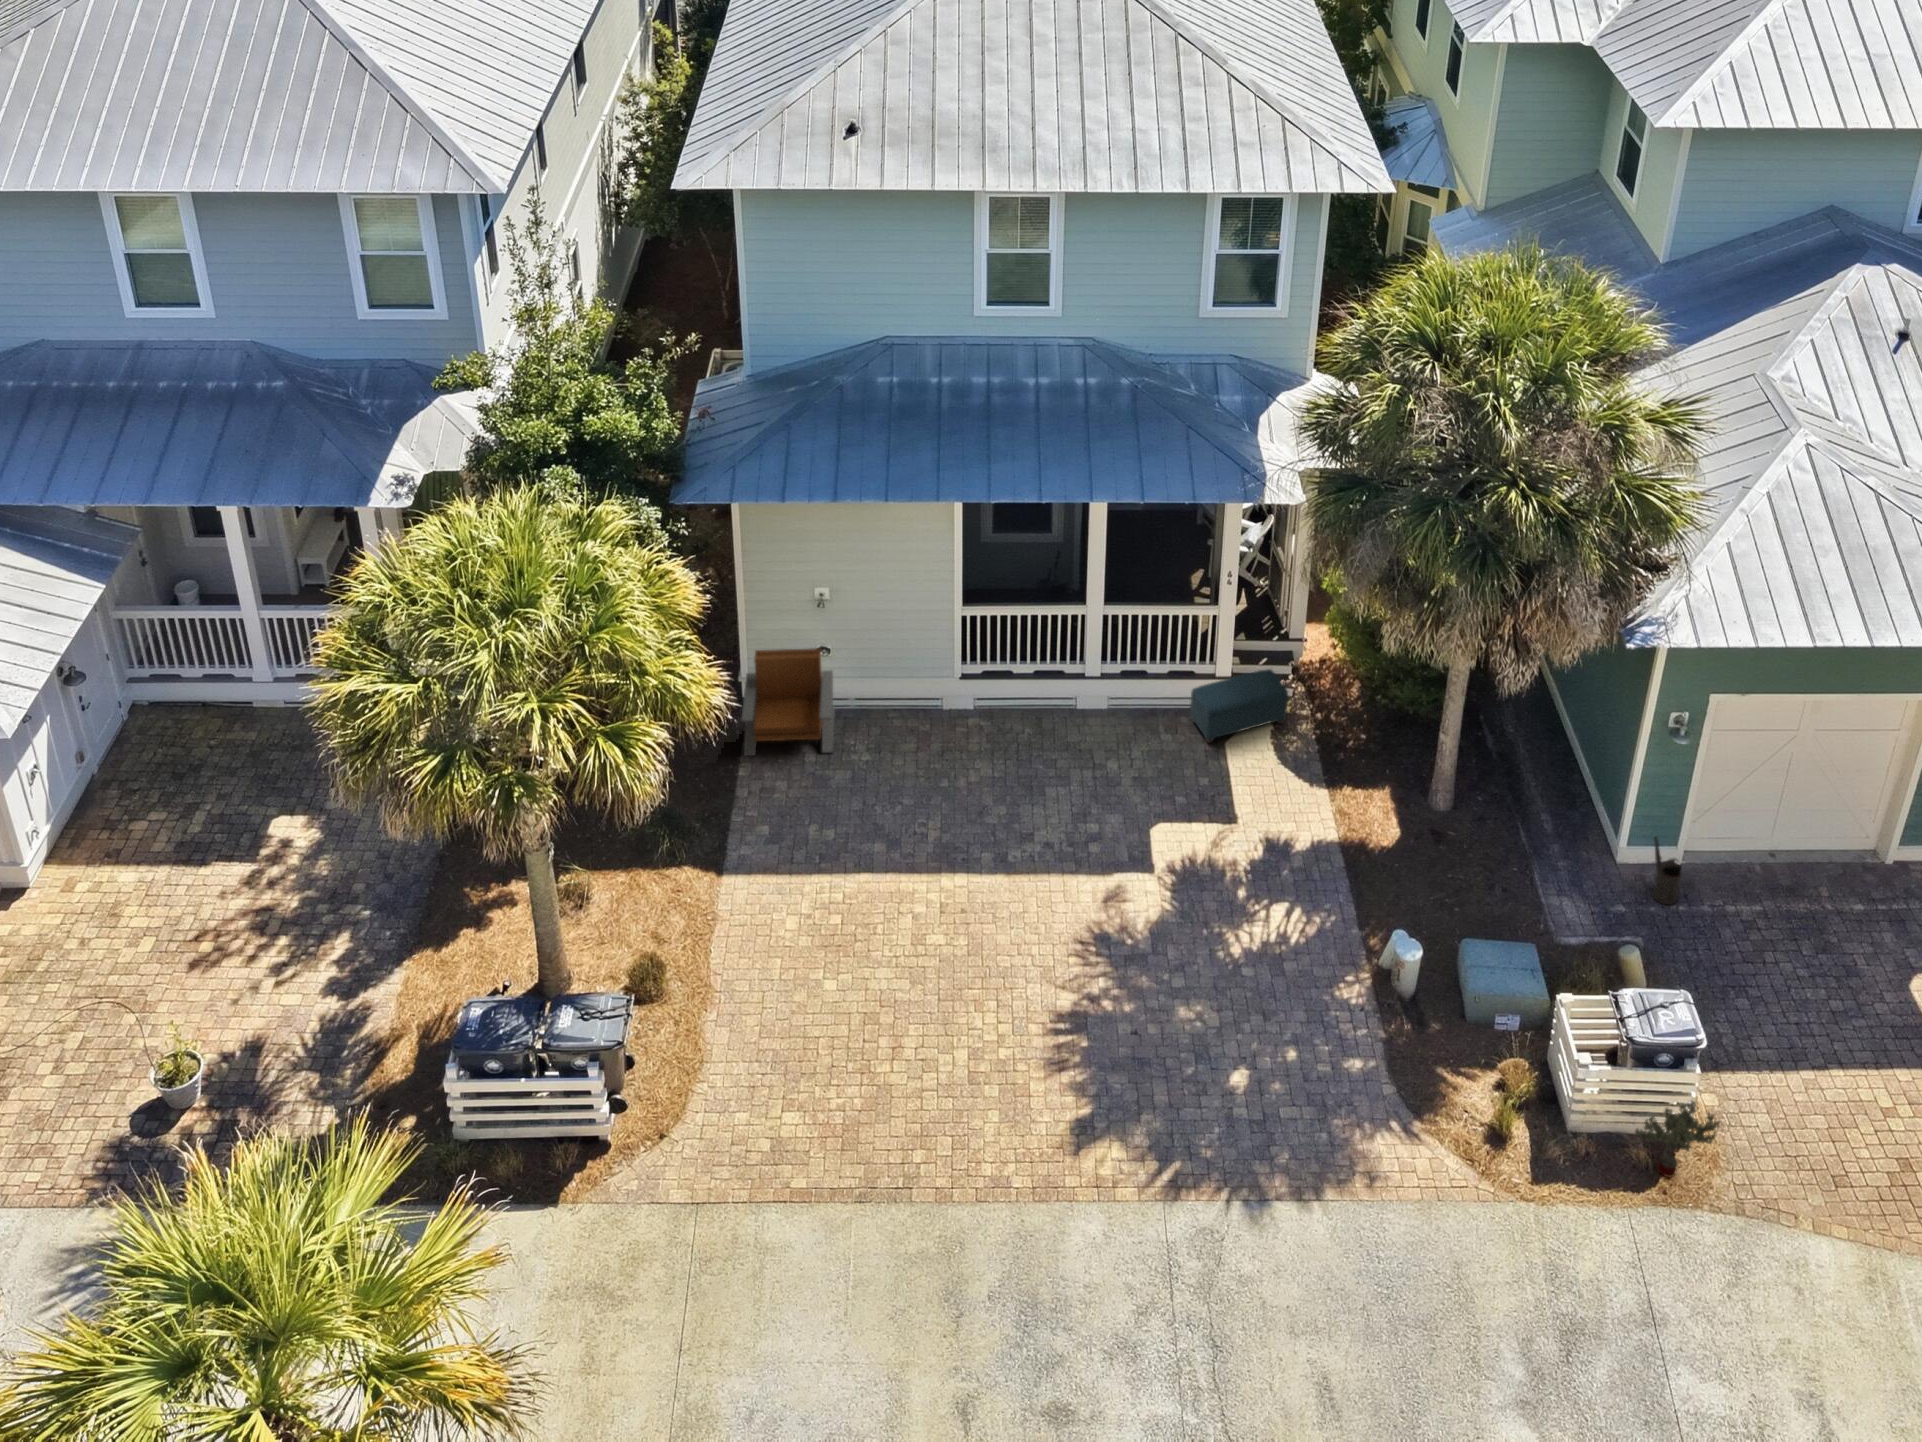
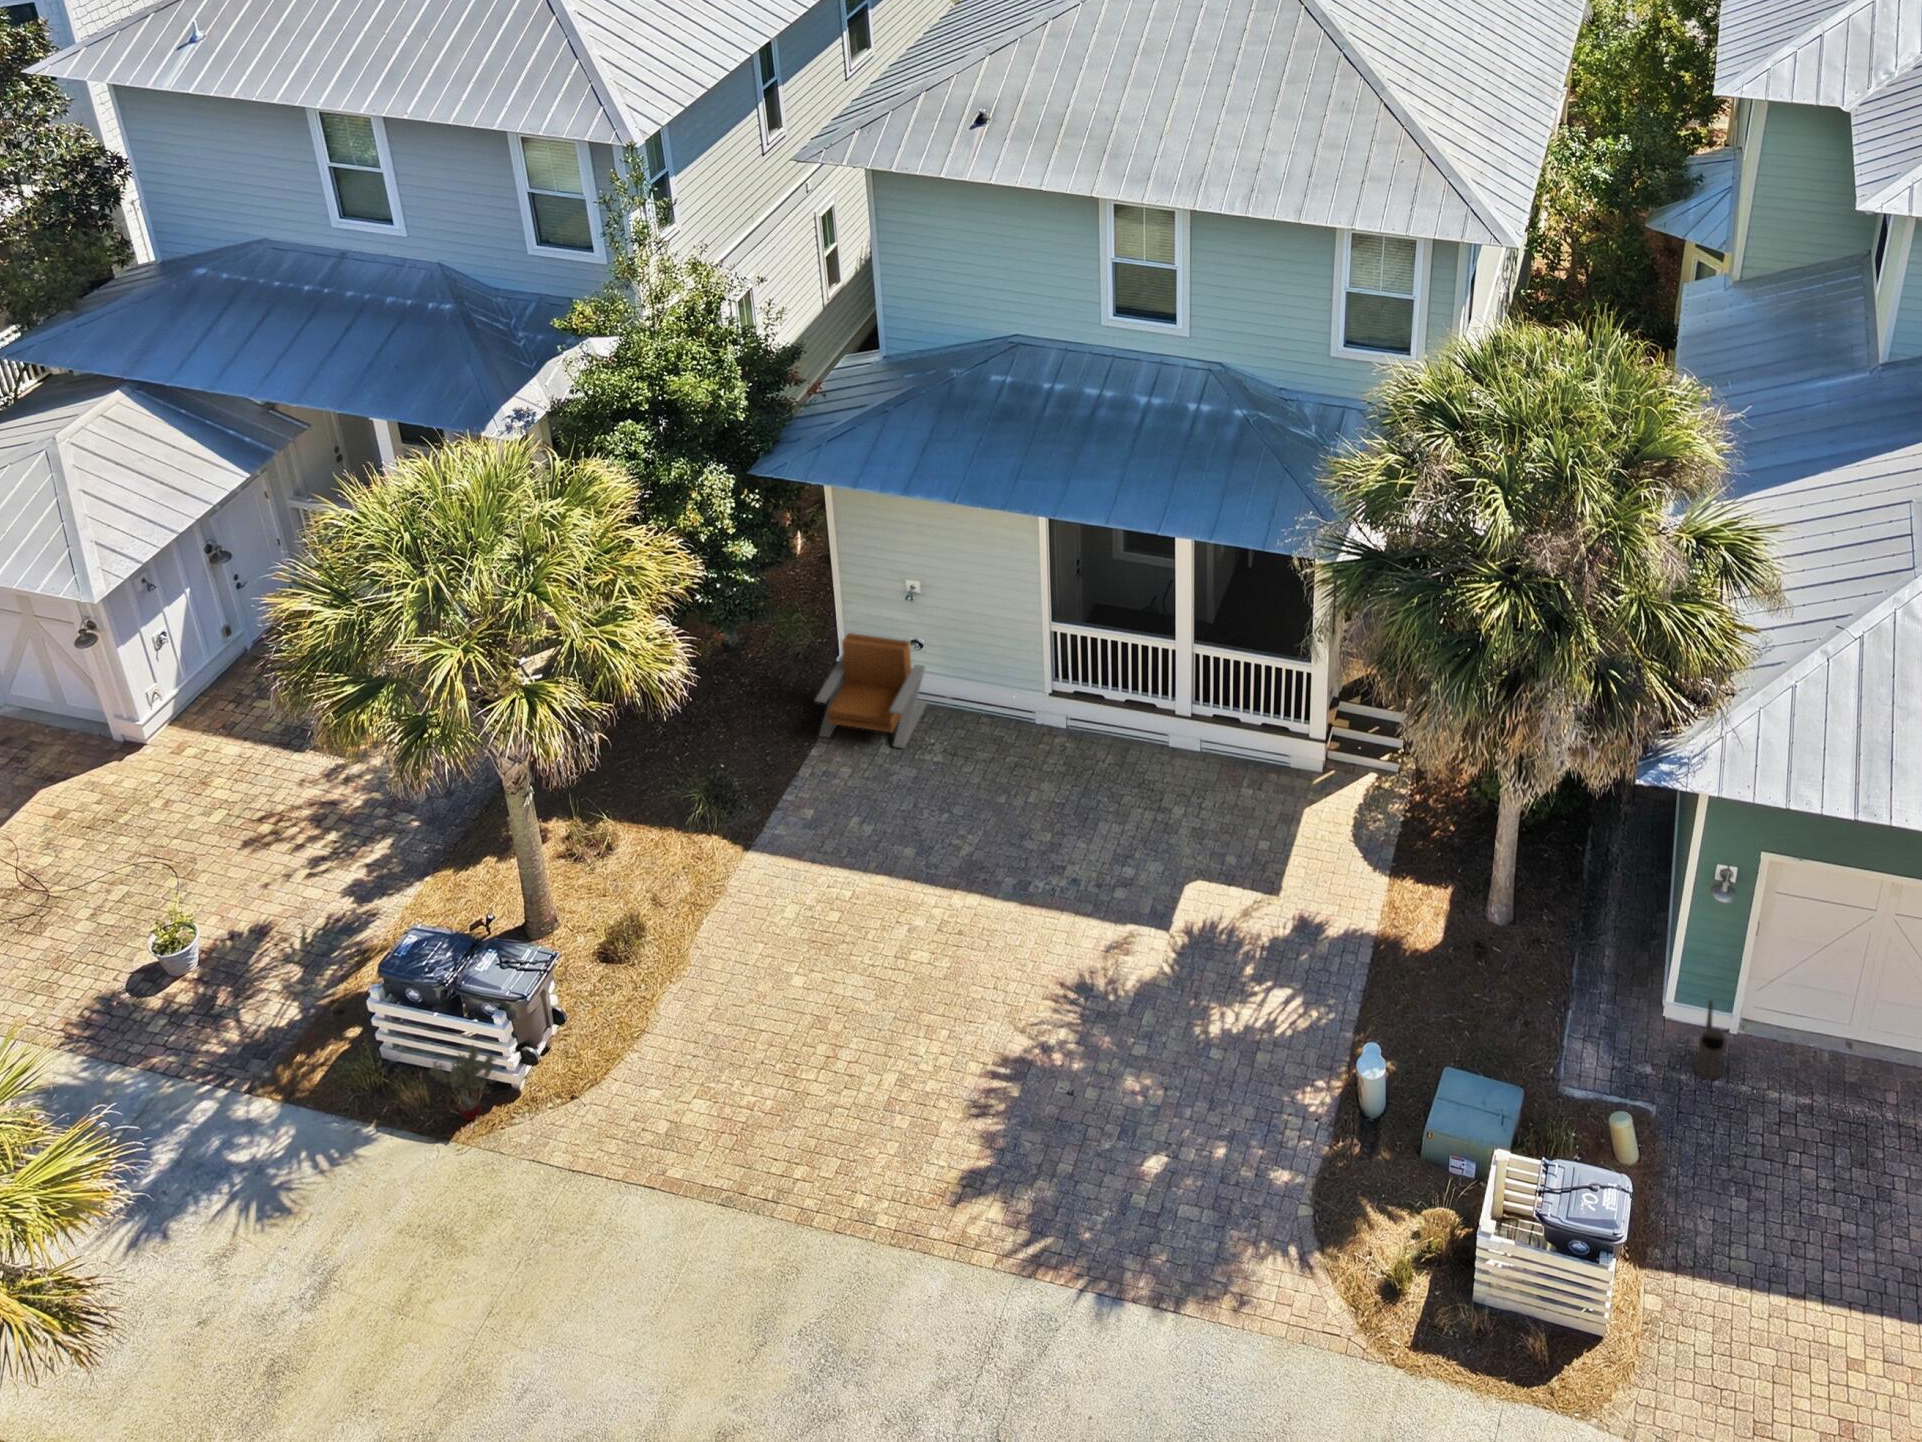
bench: present [1190,669,1288,743] -> none [1275,740,1375,807]
potted tree: present [1635,1101,1720,1177] -> present [430,1045,495,1120]

